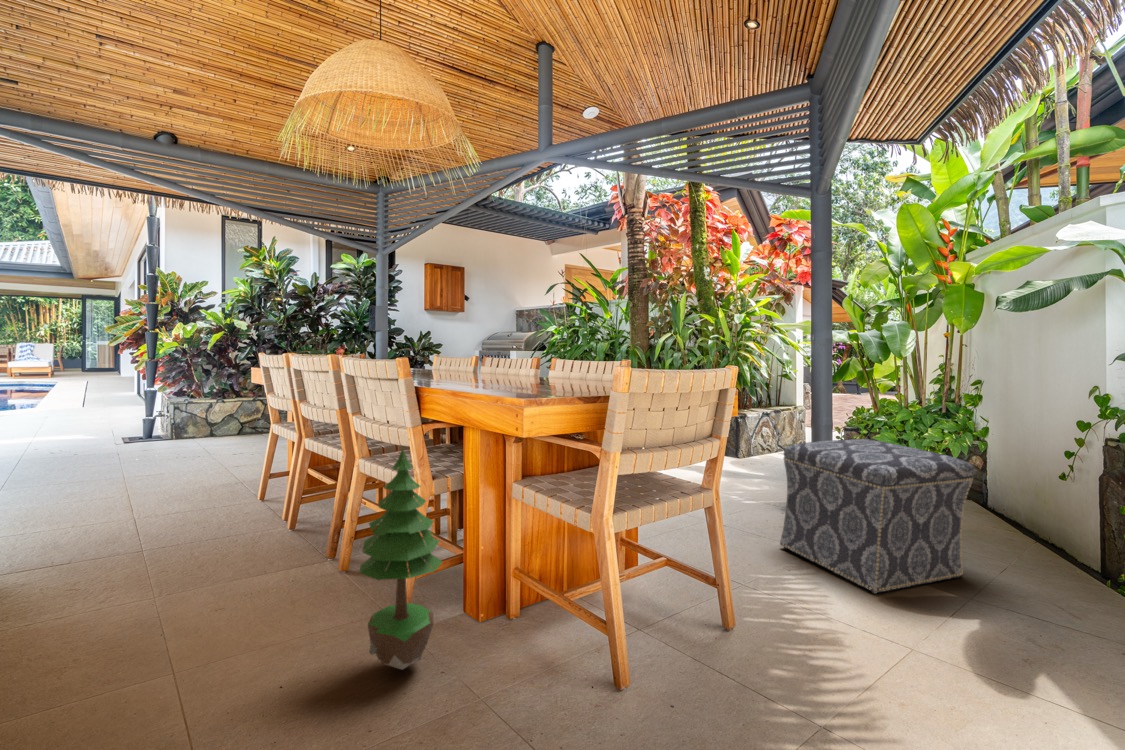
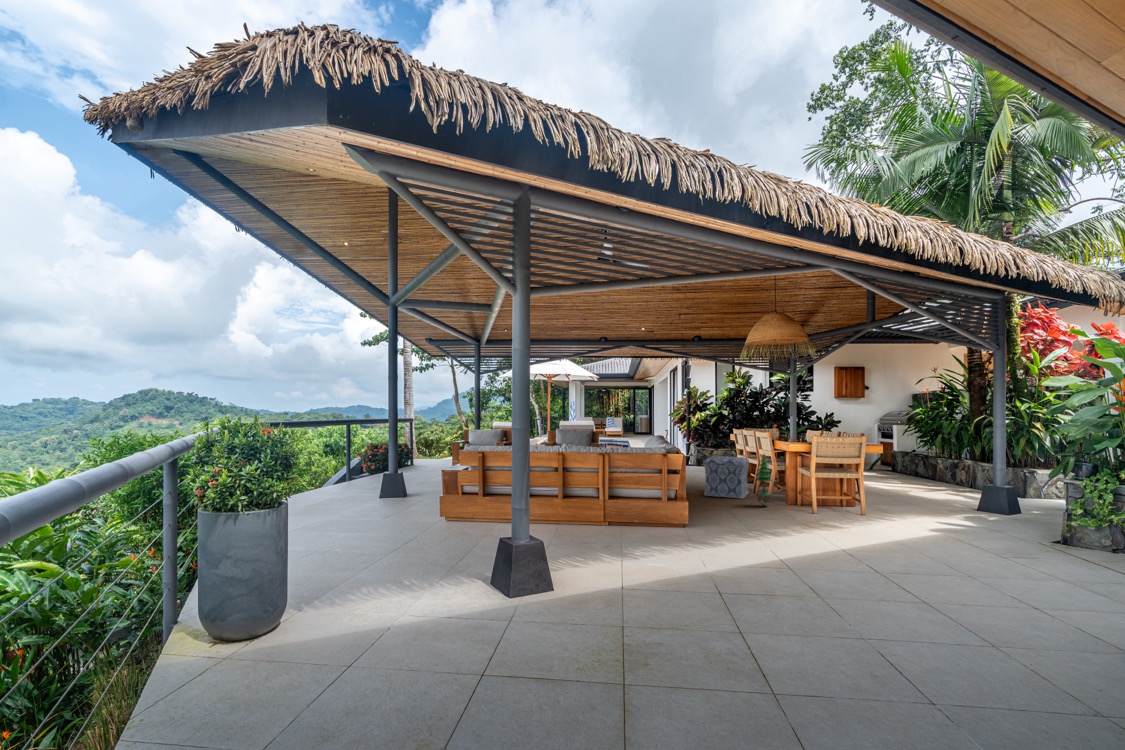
ottoman: present [780,439,975,594] -> present [704,456,749,499]

